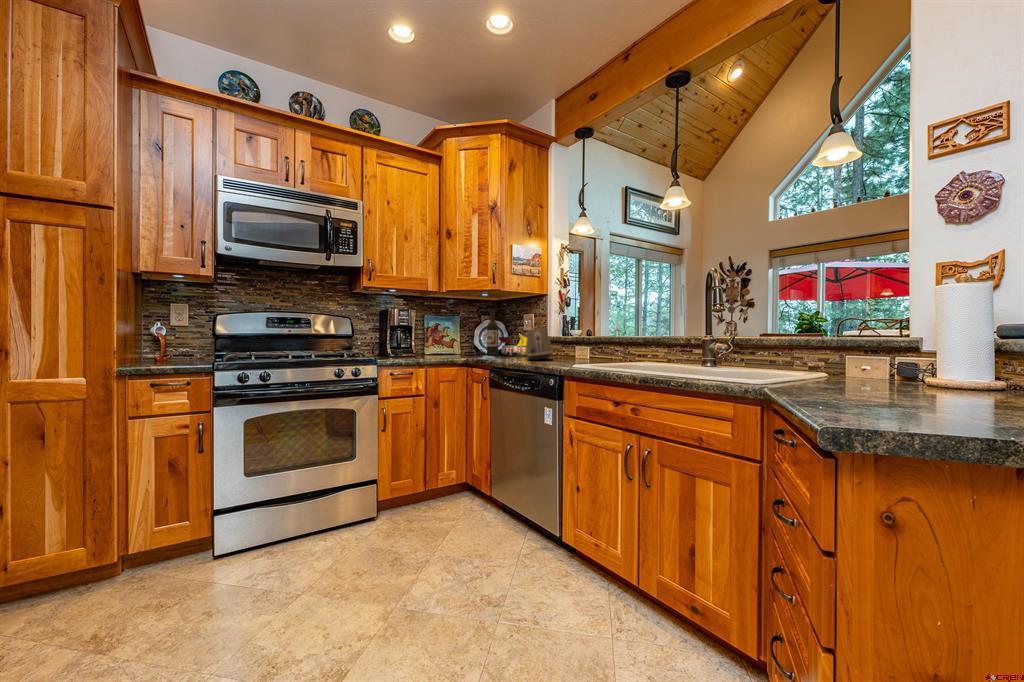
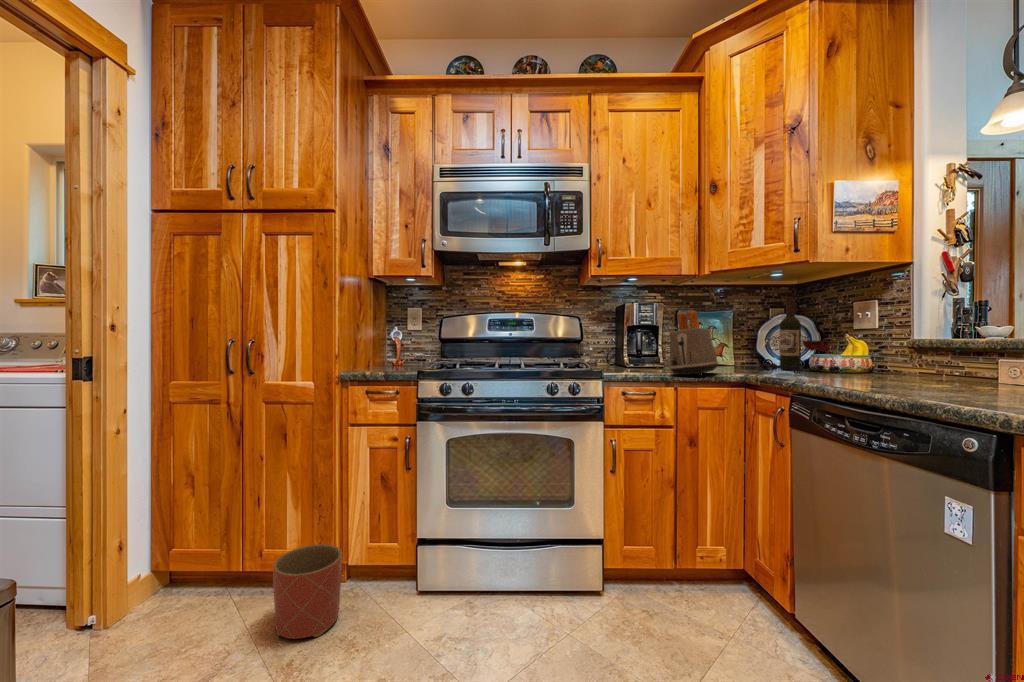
toaster: present [526,317,553,360] -> present [669,310,718,376]
planter: none [49,532,135,626] -> present [273,544,342,639]

